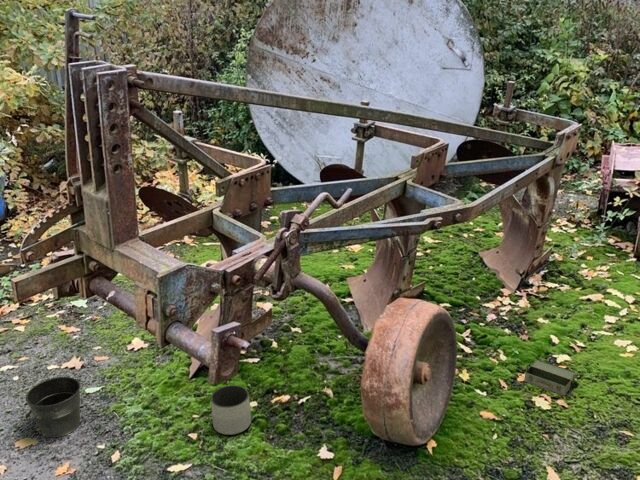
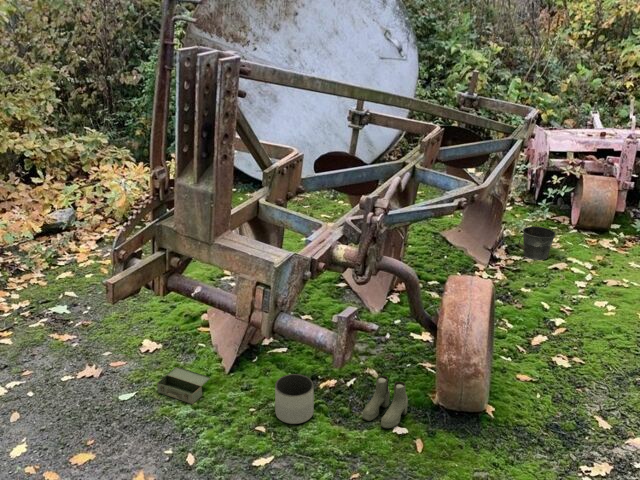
toolbox: present [524,359,576,396] -> present [157,367,210,404]
bucket: present [26,377,81,437] -> present [519,226,556,260]
boots: none [295,396,343,451] -> present [362,376,408,428]

